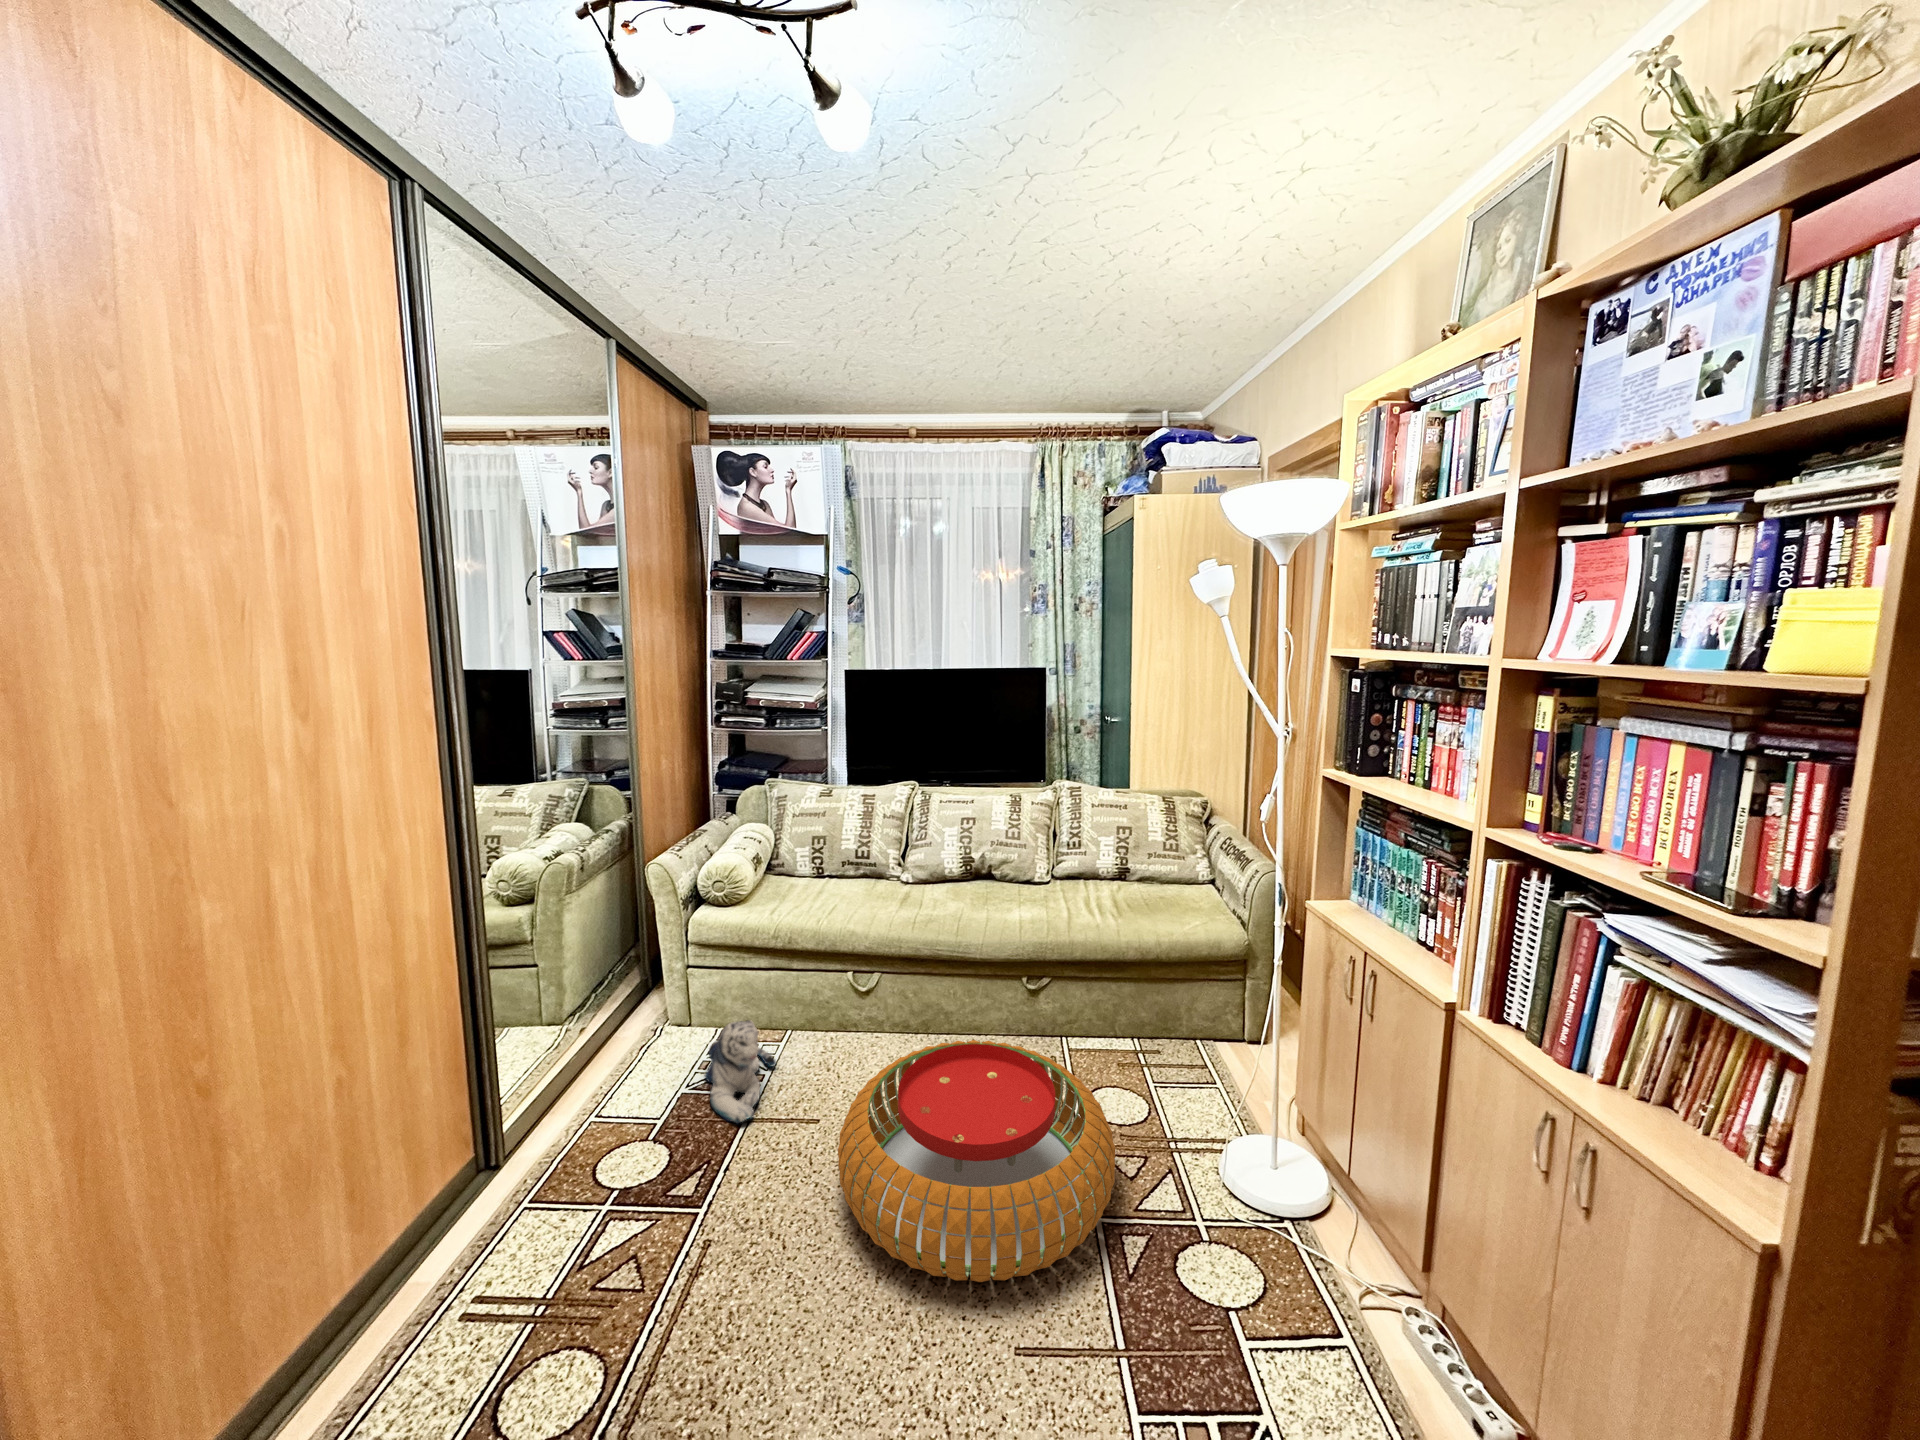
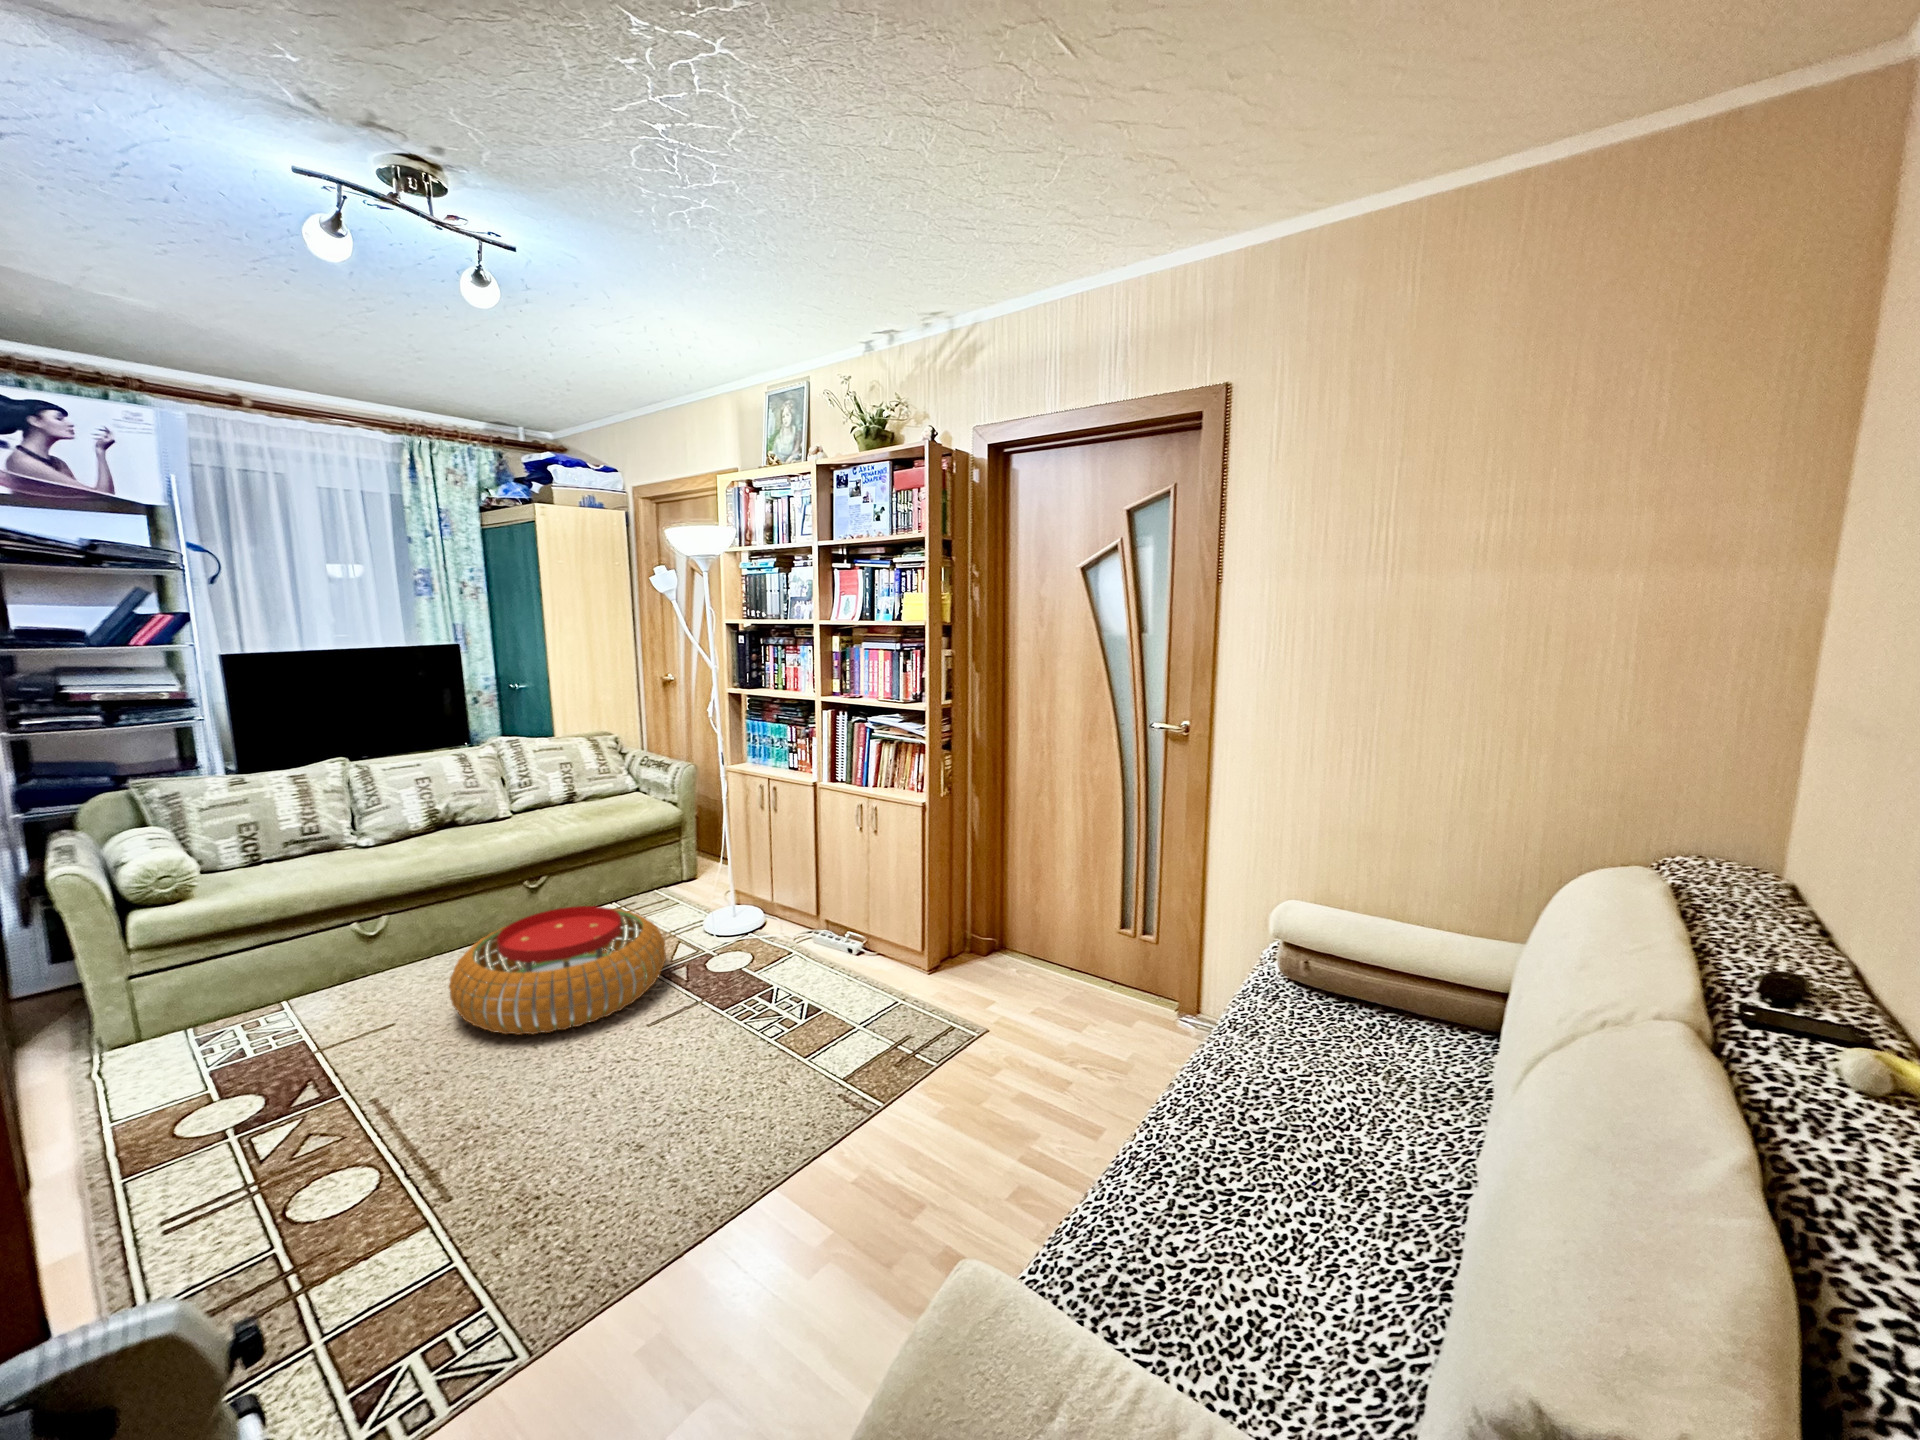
plush toy: present [704,1020,776,1123] -> none [214,980,327,1066]

